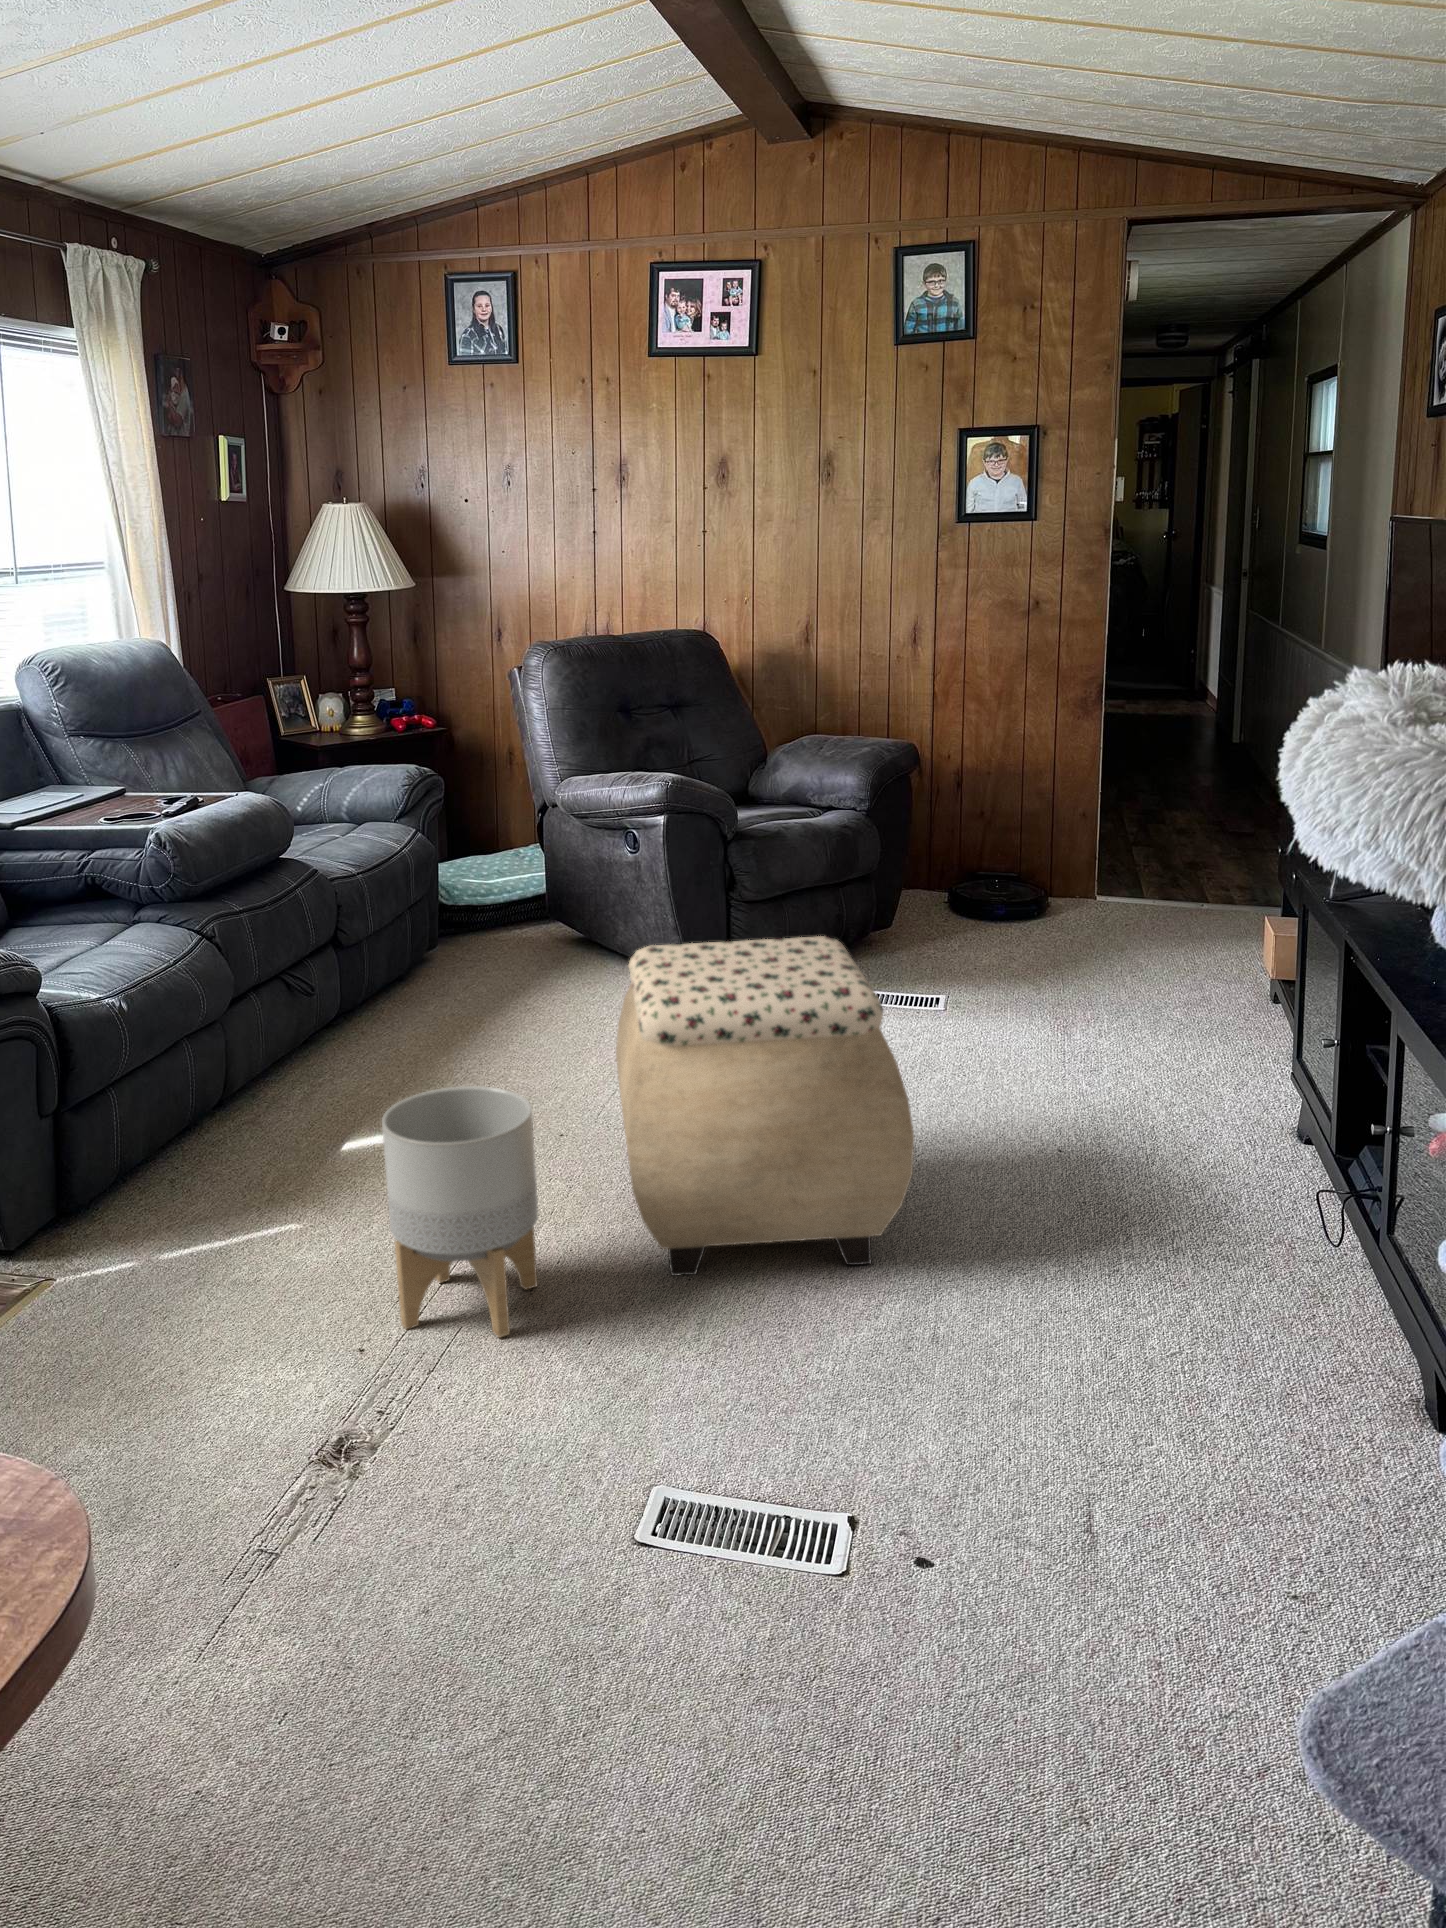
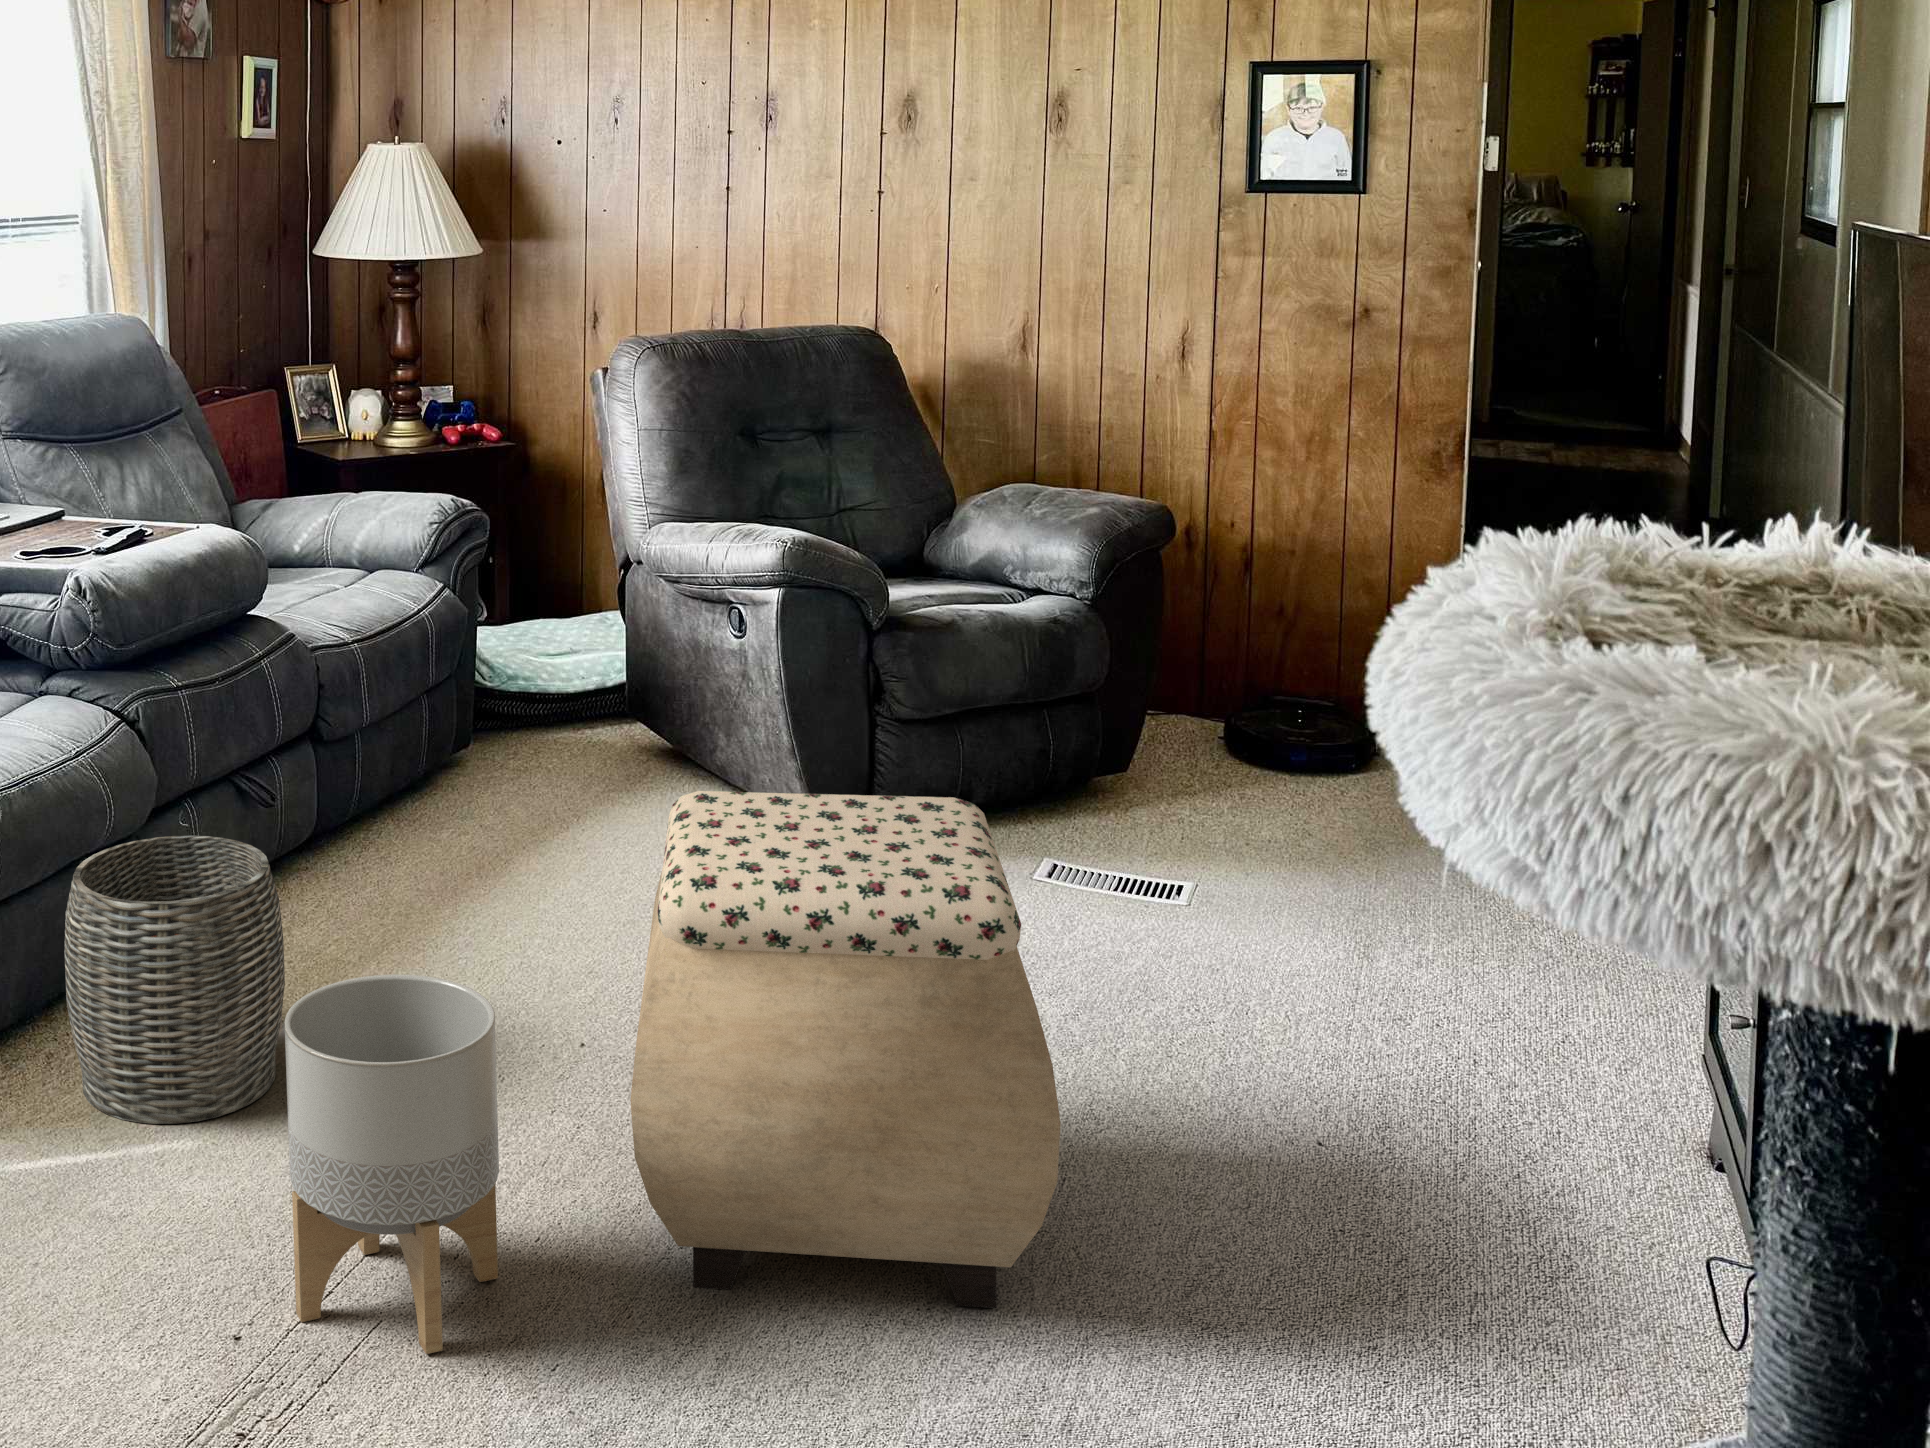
woven basket: none [184,1013,350,1219] -> present [64,836,285,1124]

